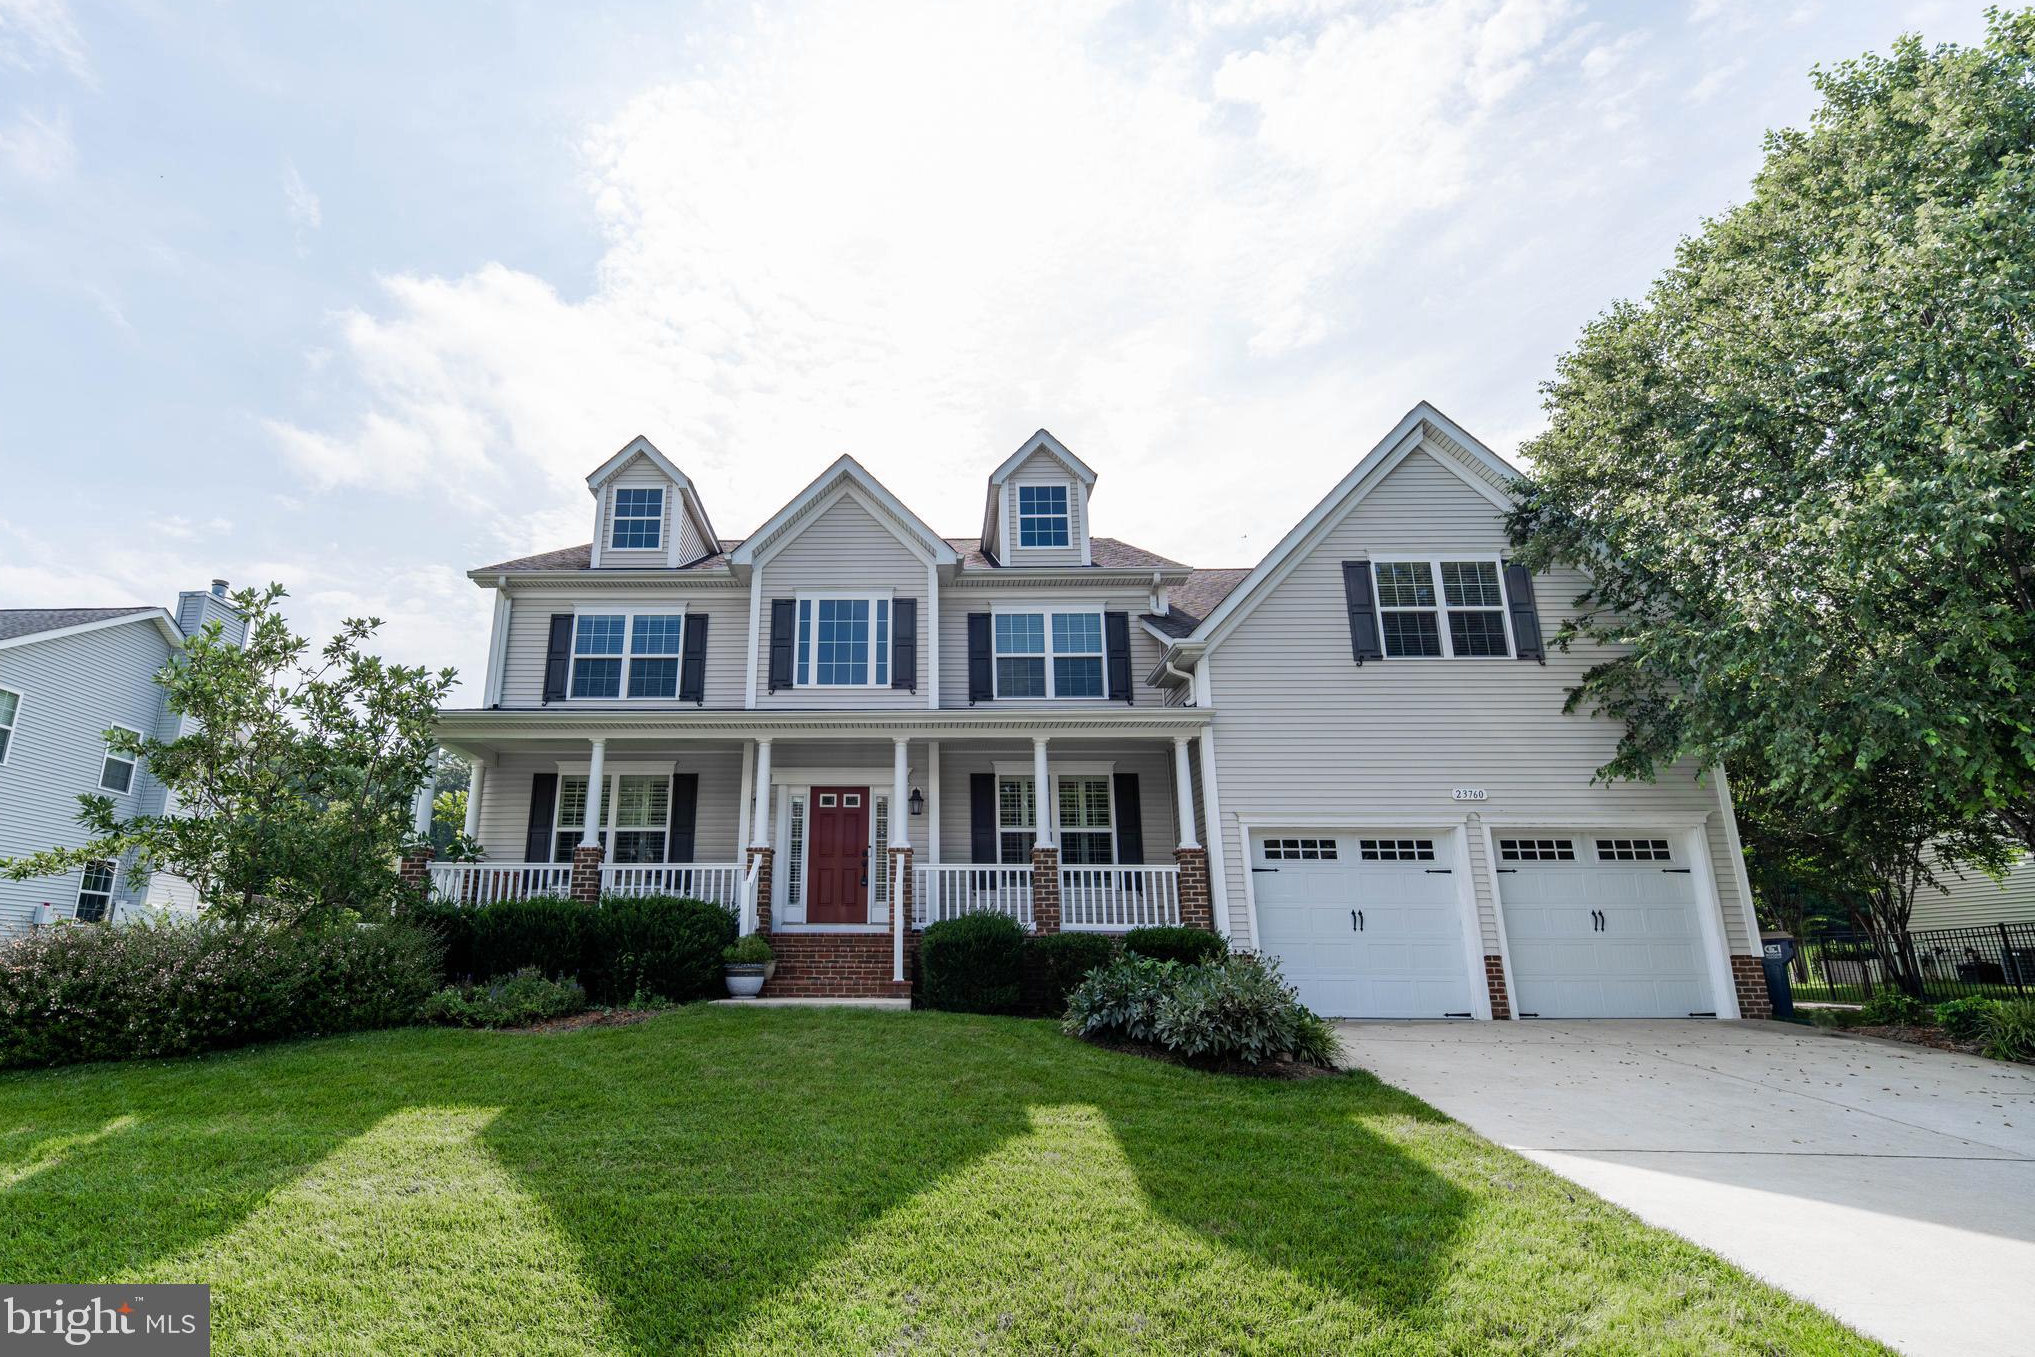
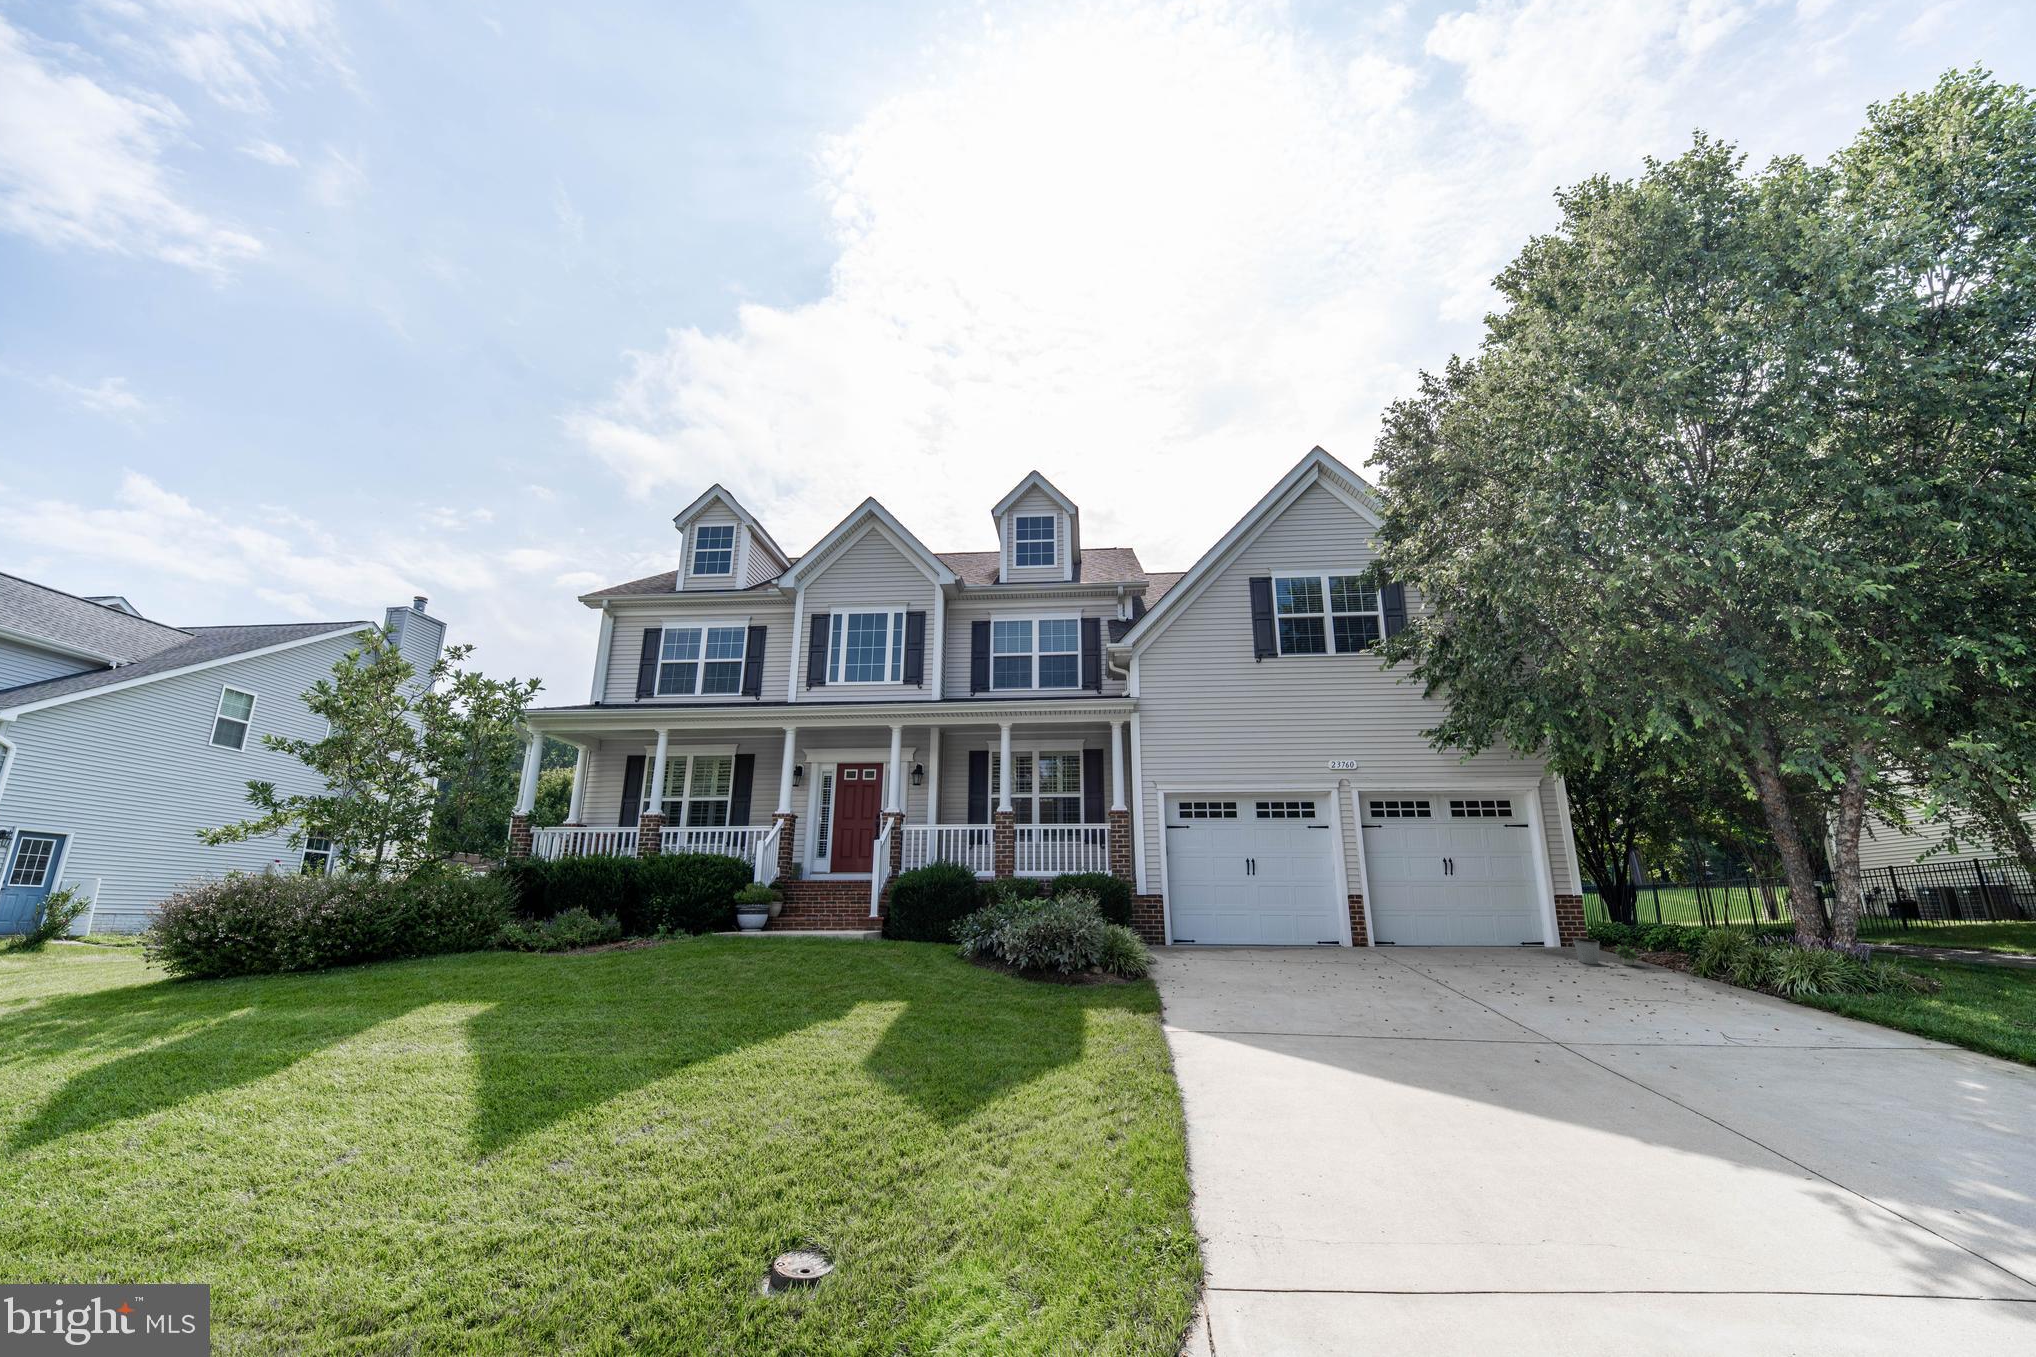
bucket: none [1758,1003,1792,1034] -> present [1573,938,1600,964]

